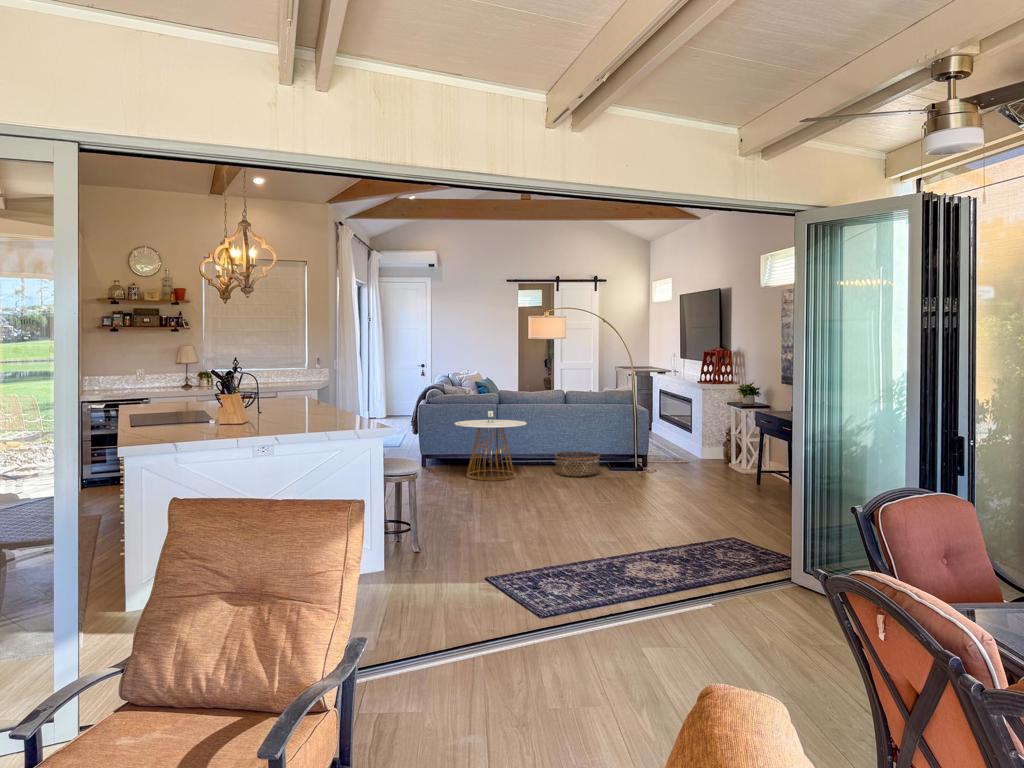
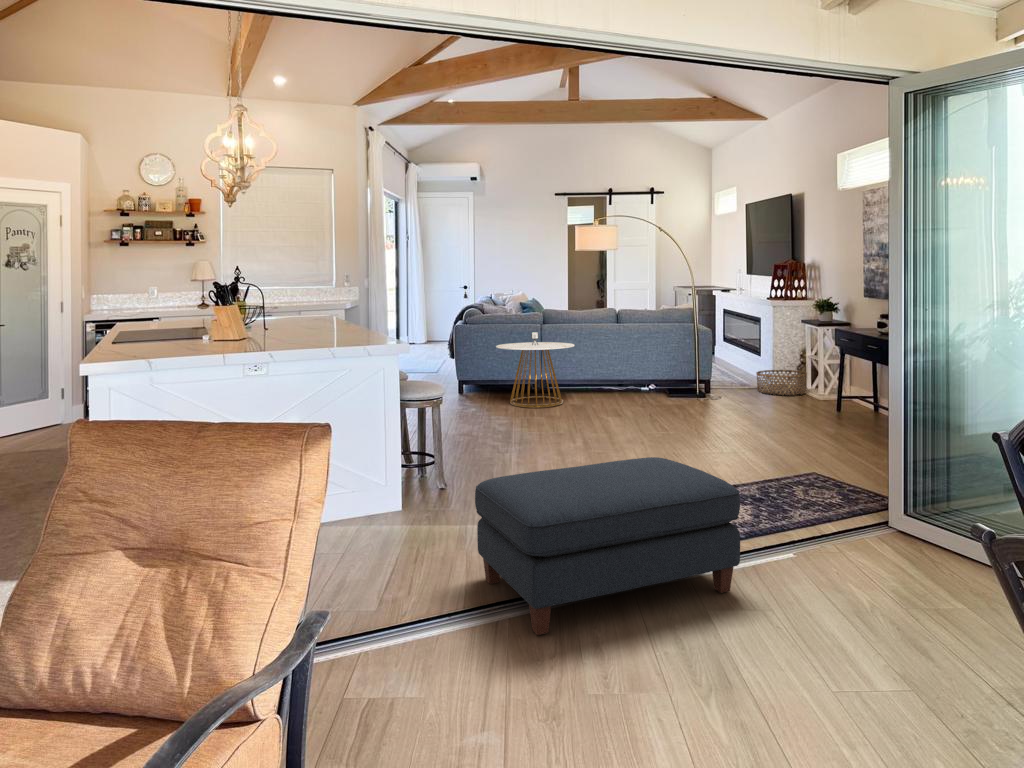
basket: present [555,451,600,476] -> present [756,370,807,395]
ottoman: none [454,523,667,665] -> present [475,457,740,635]

